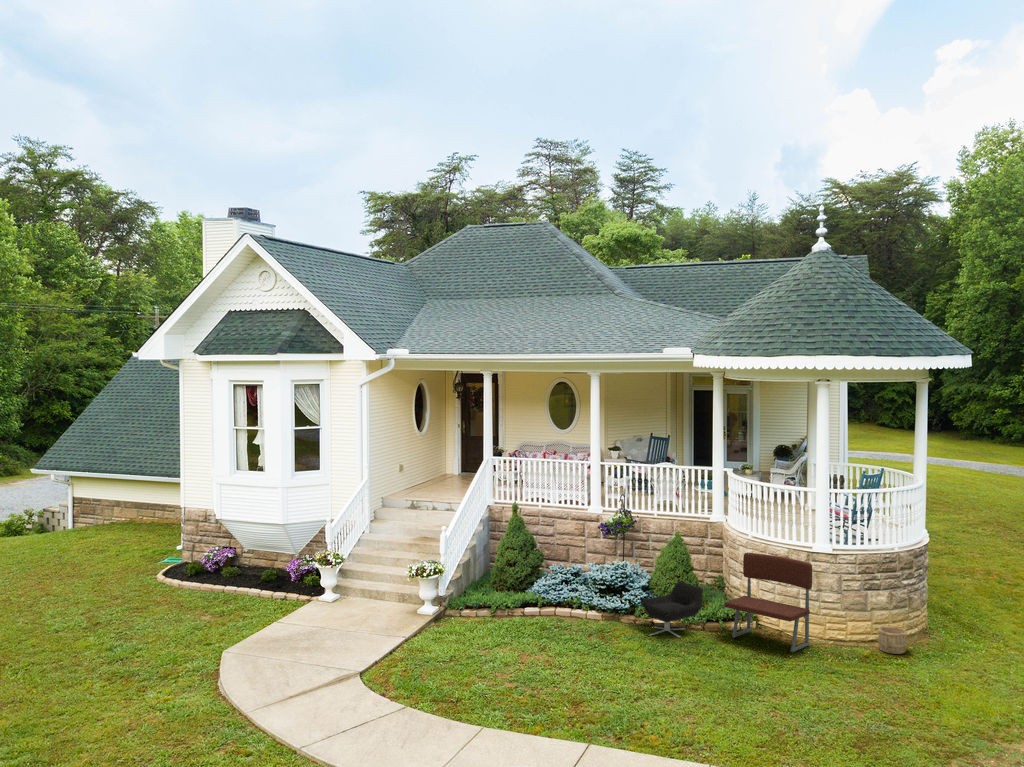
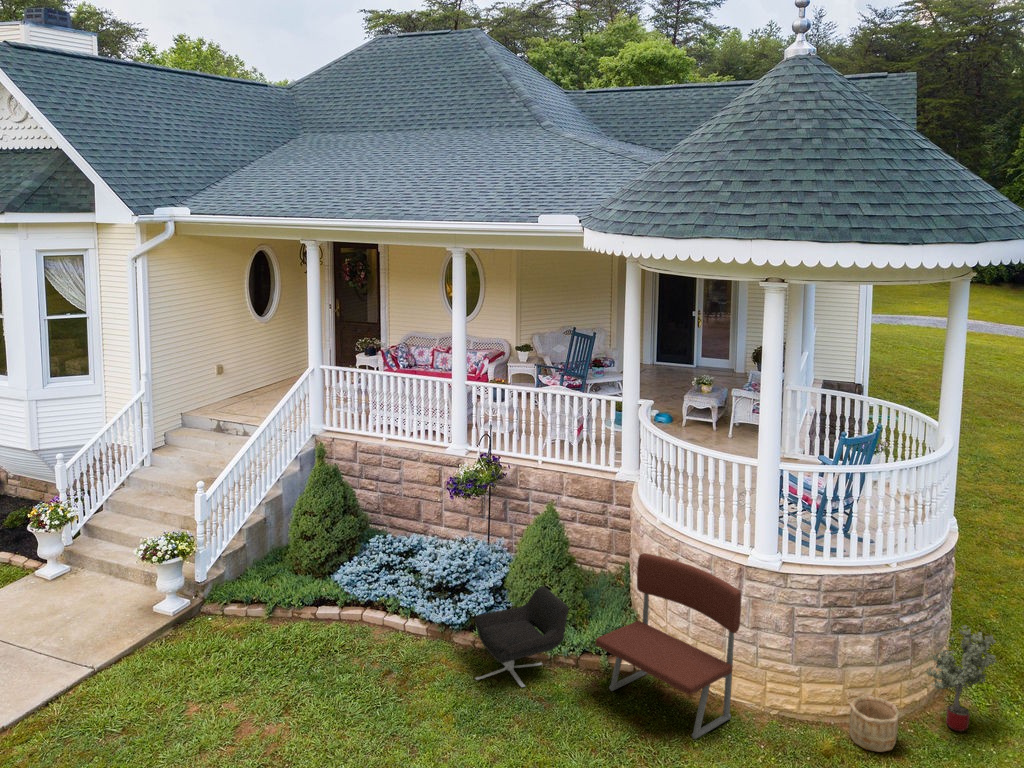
potted tree: none [917,583,957,646] -> present [926,625,997,731]

